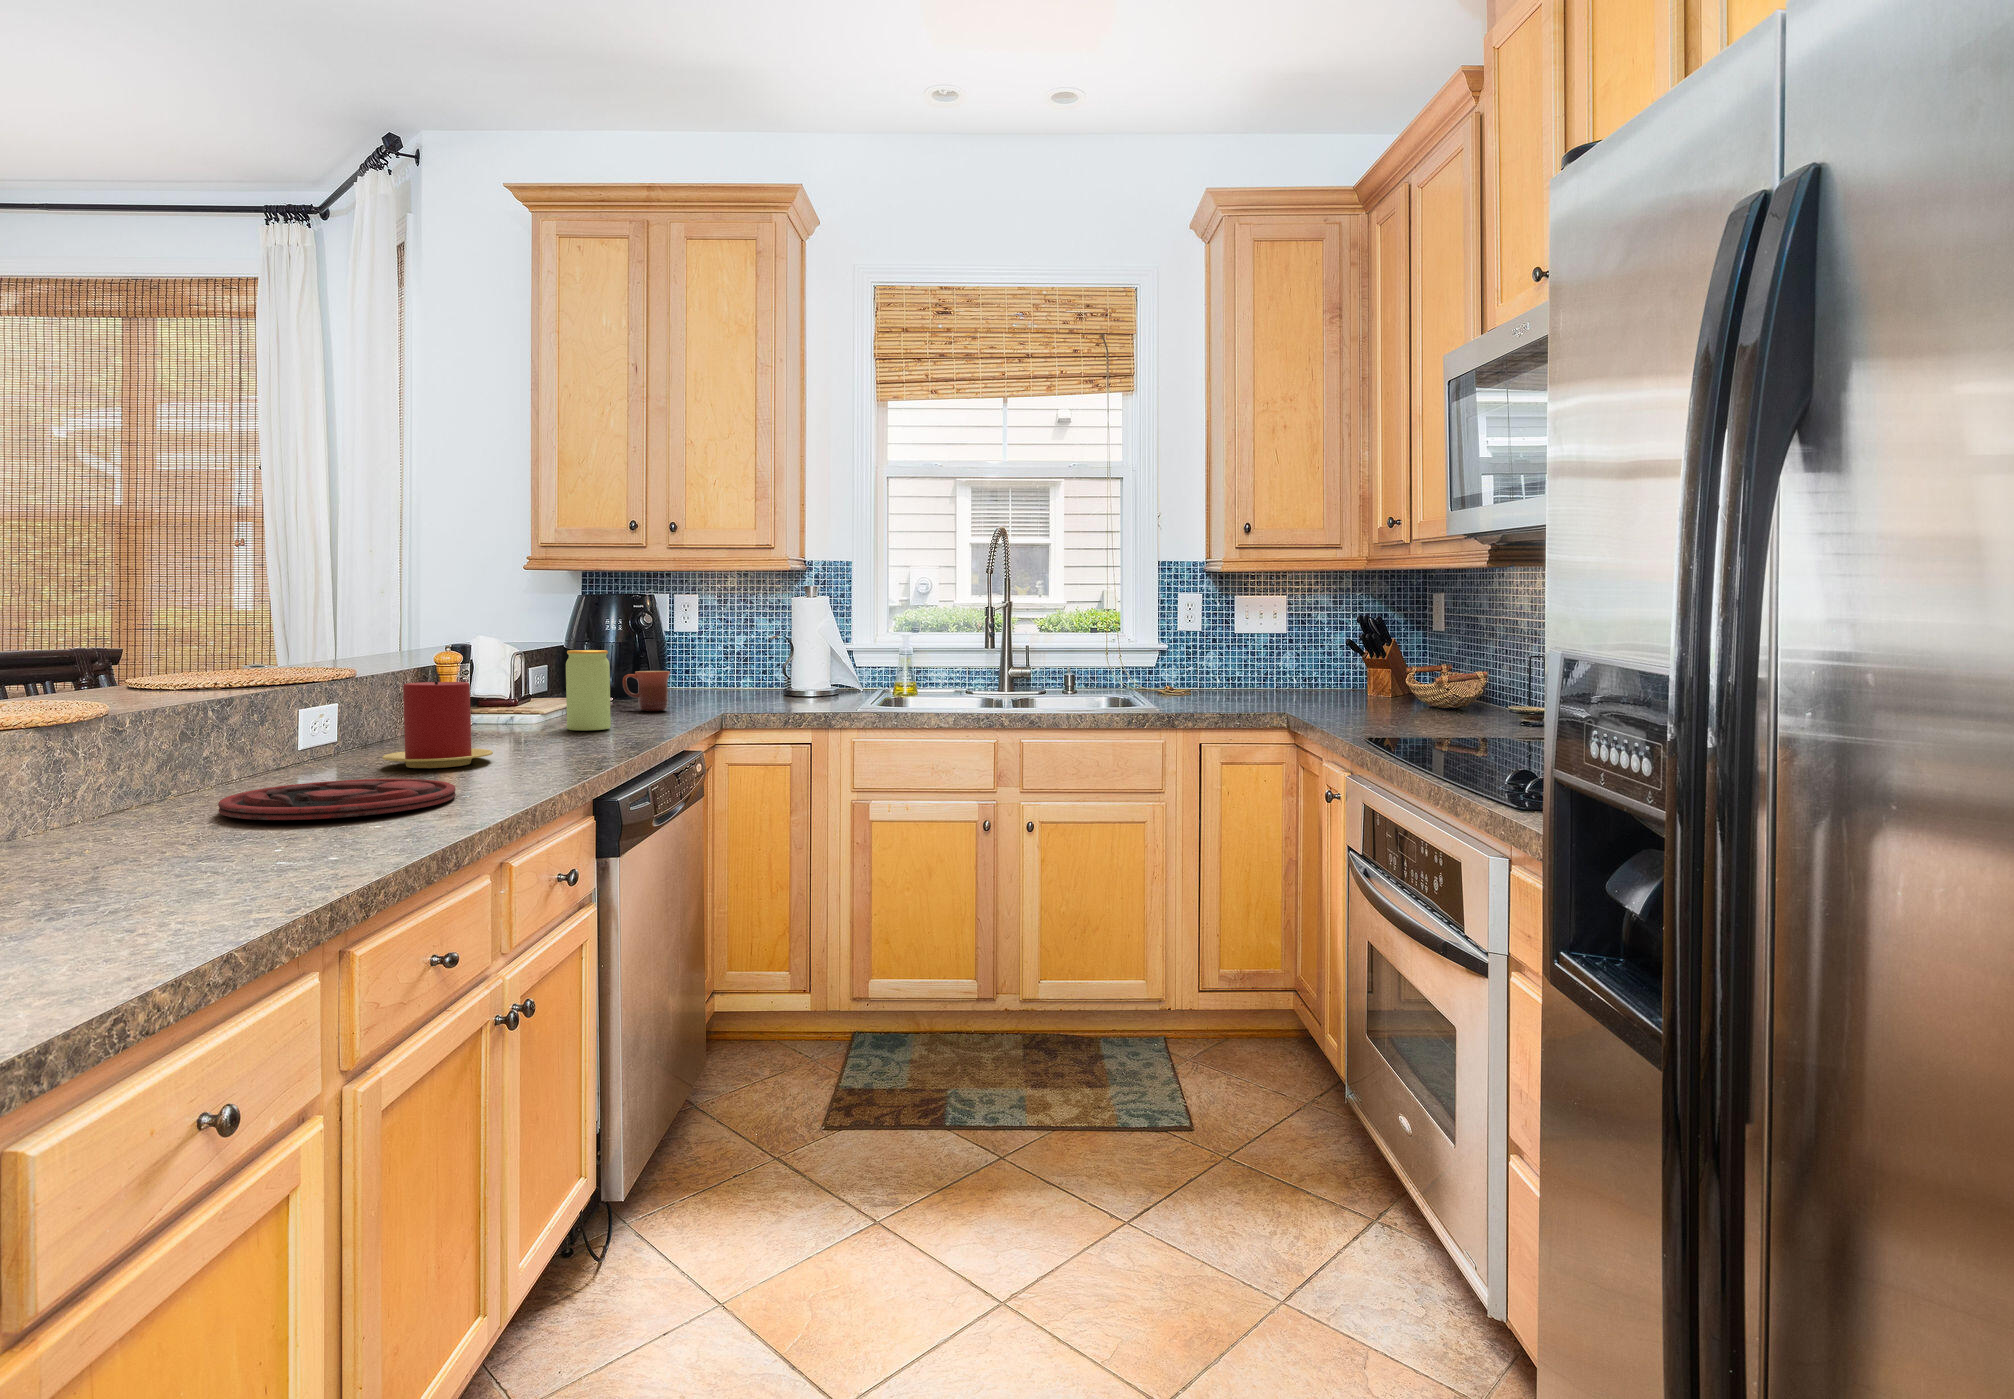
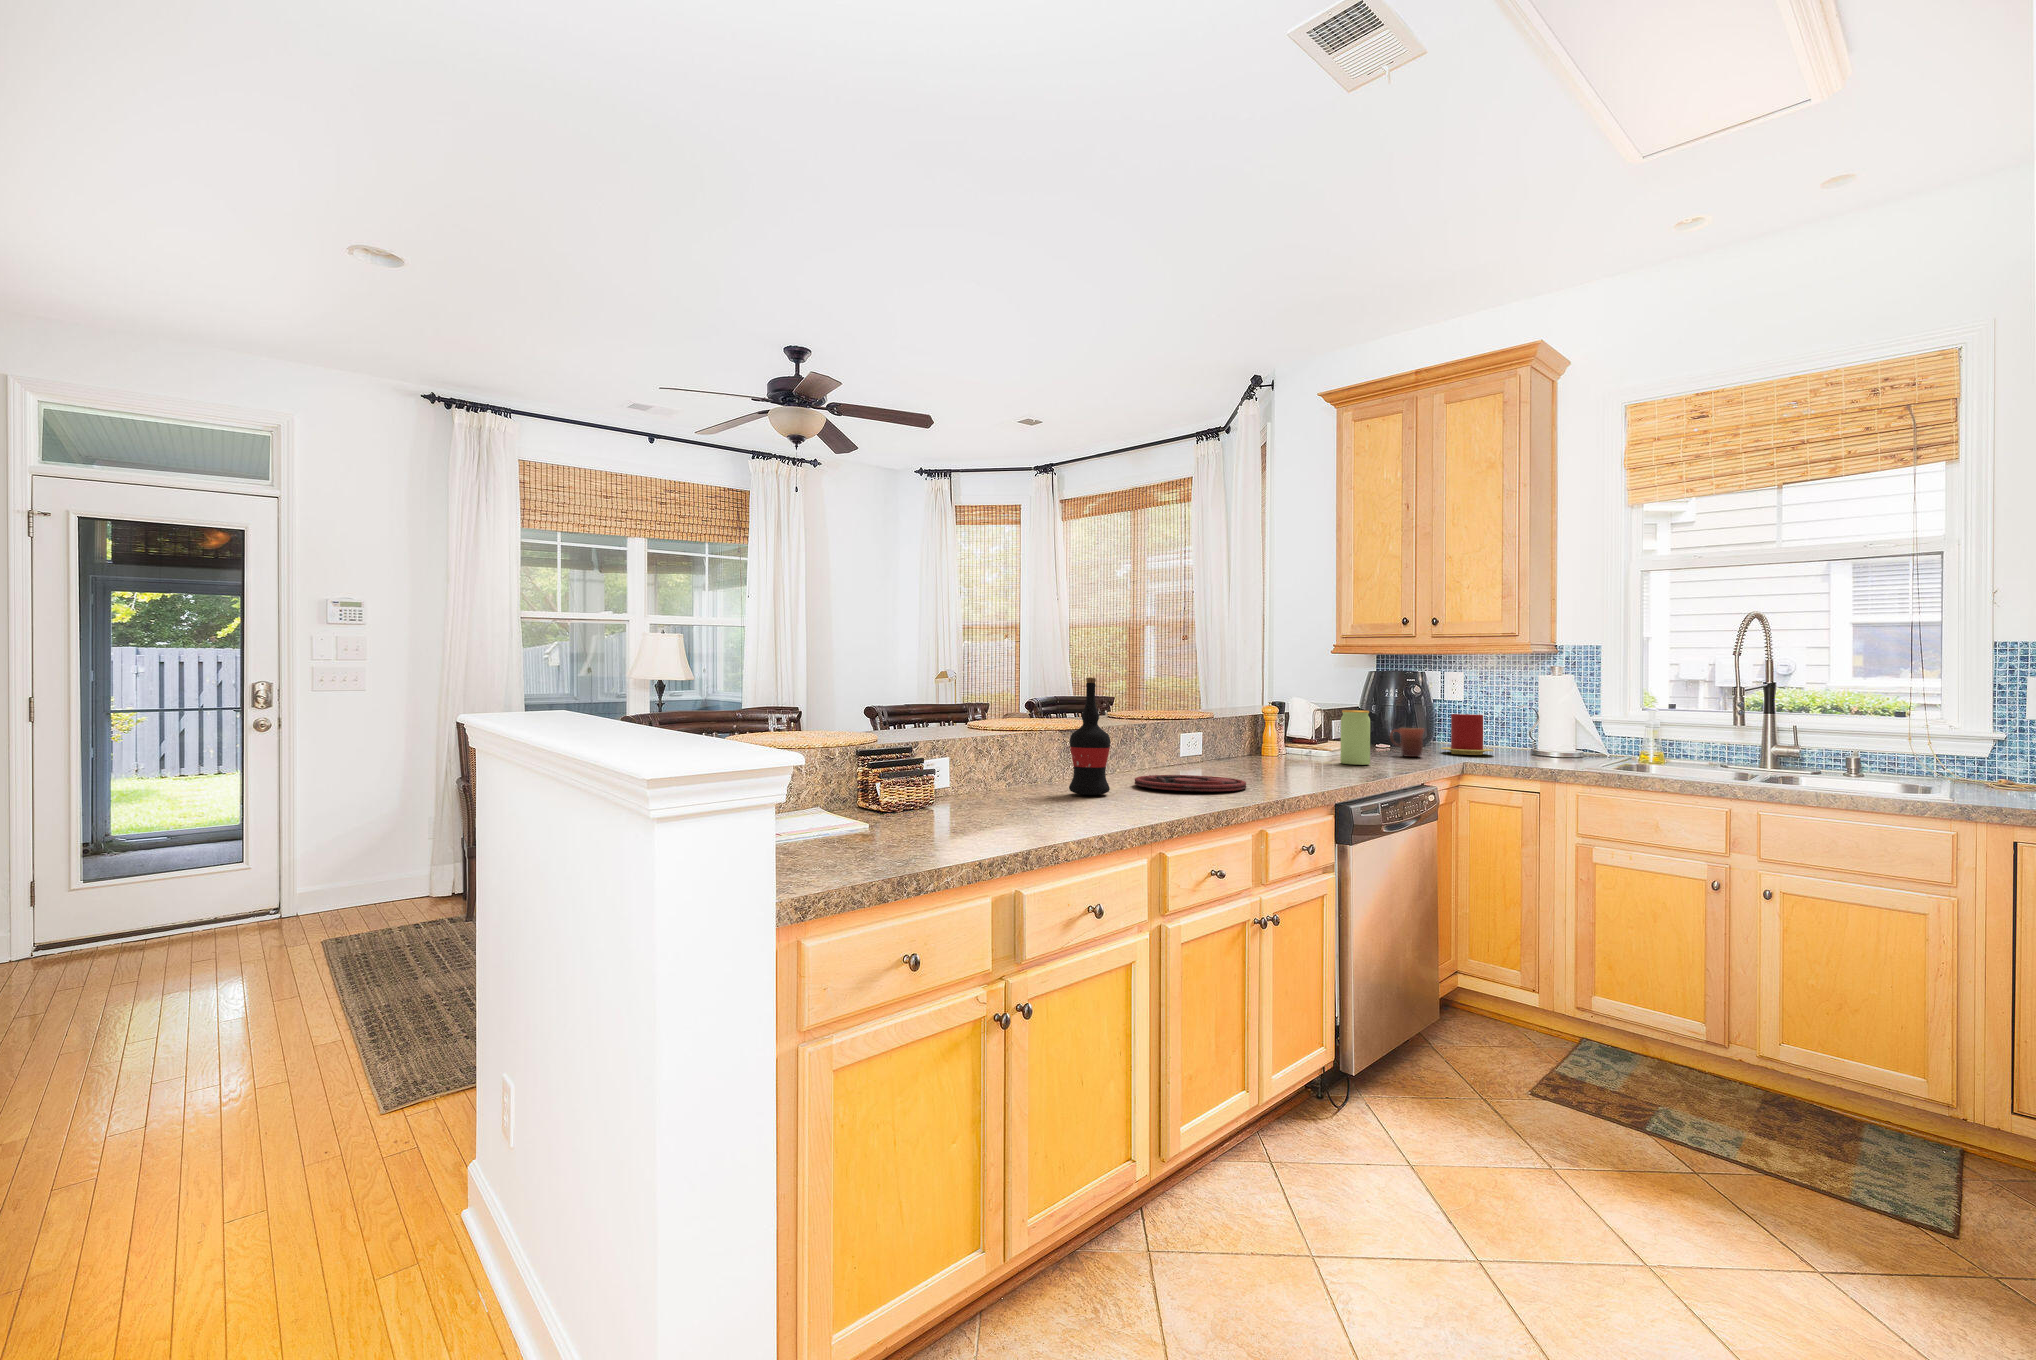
wine bottle: none [54,606,171,858] -> present [1069,678,1110,795]
candle: present [382,682,493,768] -> present [1441,714,1494,755]

